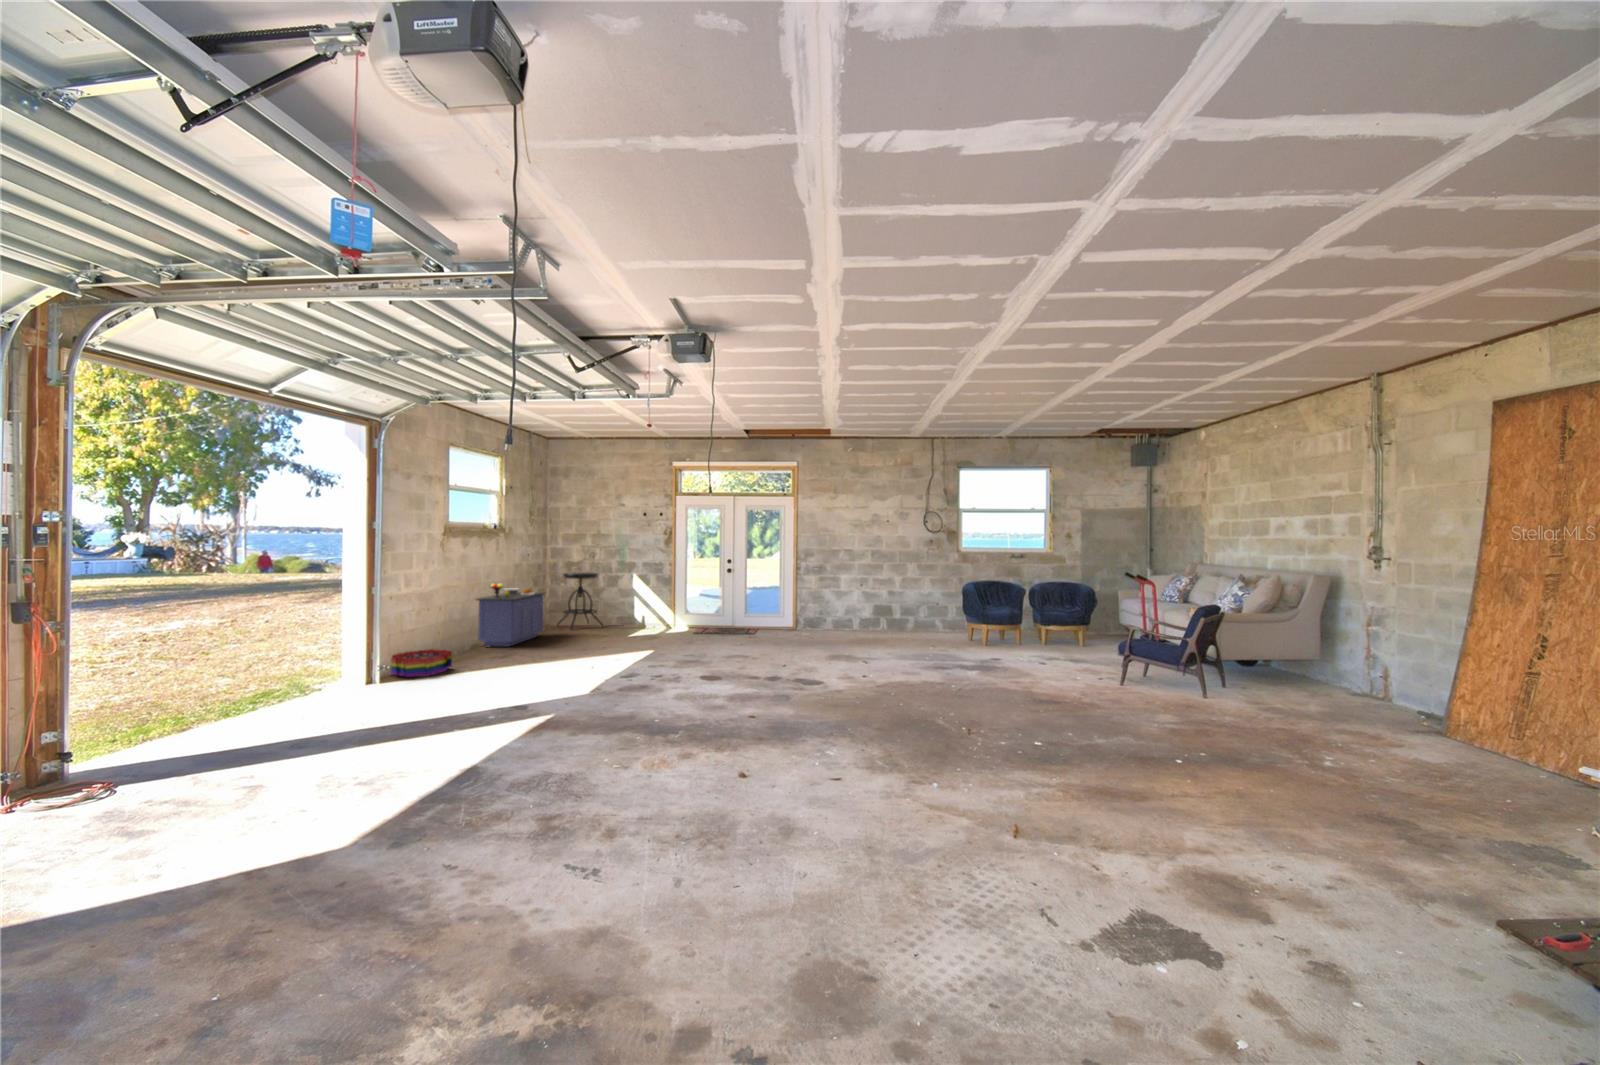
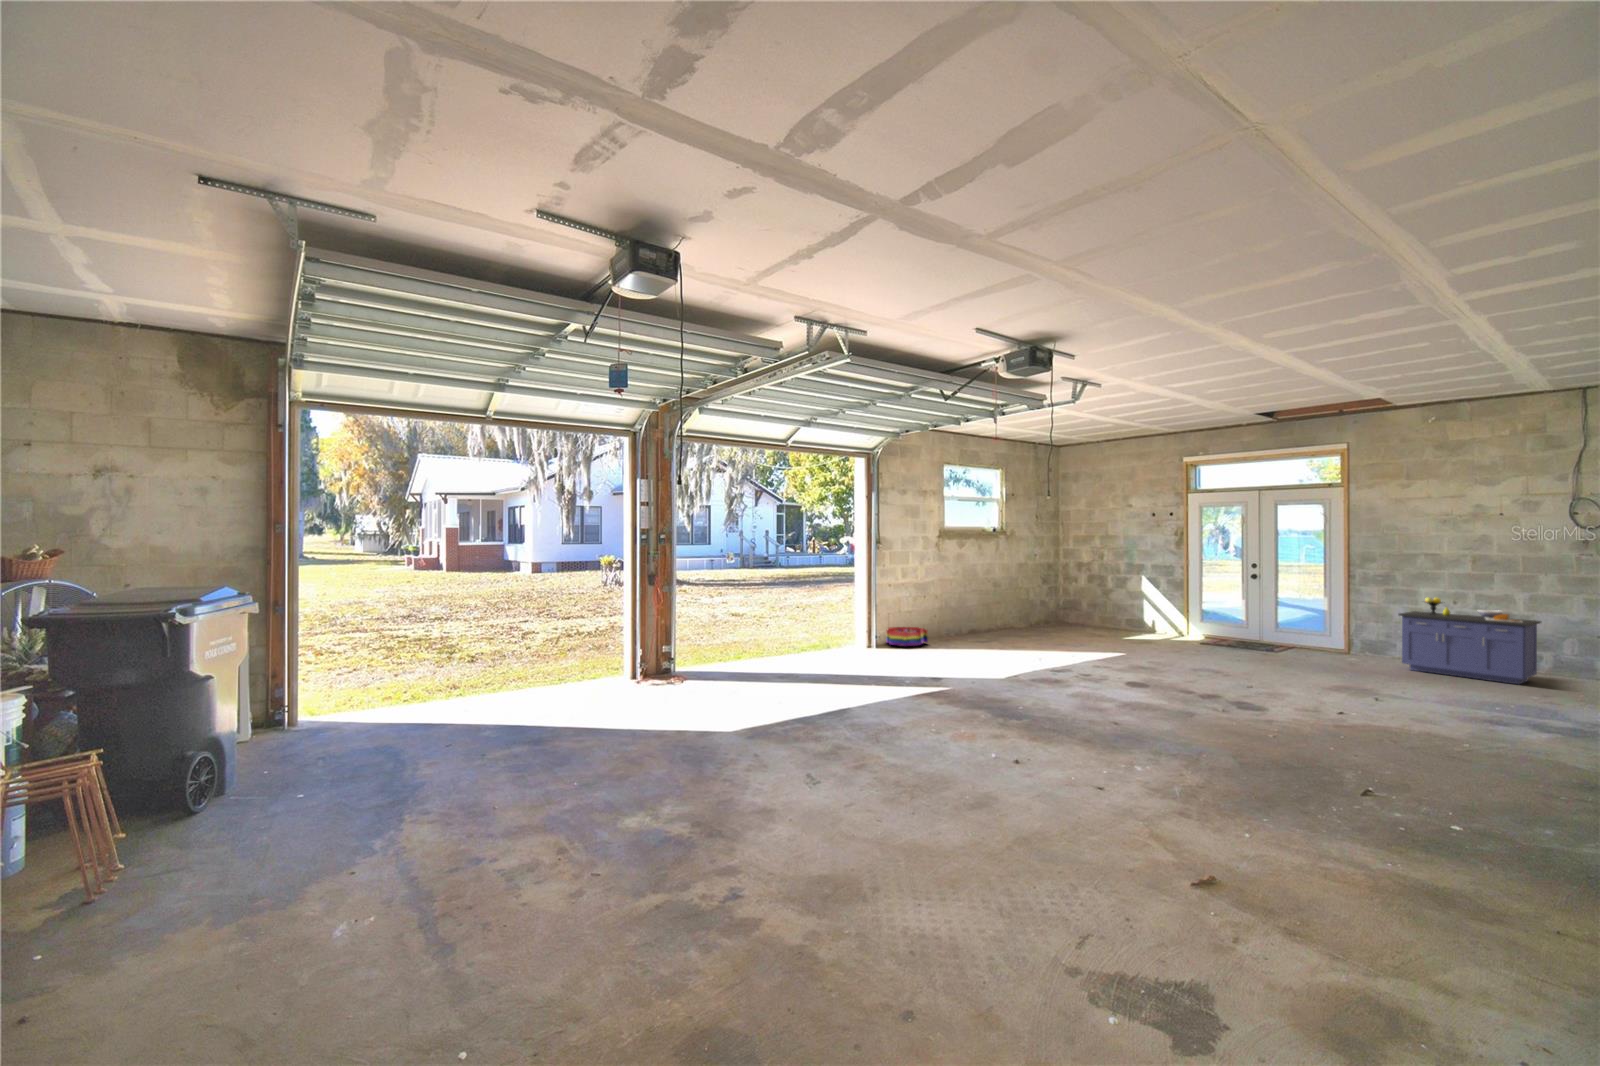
stool: present [557,572,603,629] -> none [1063,573,1105,630]
storage cabinet: present [477,584,544,647] -> present [1399,597,1541,684]

